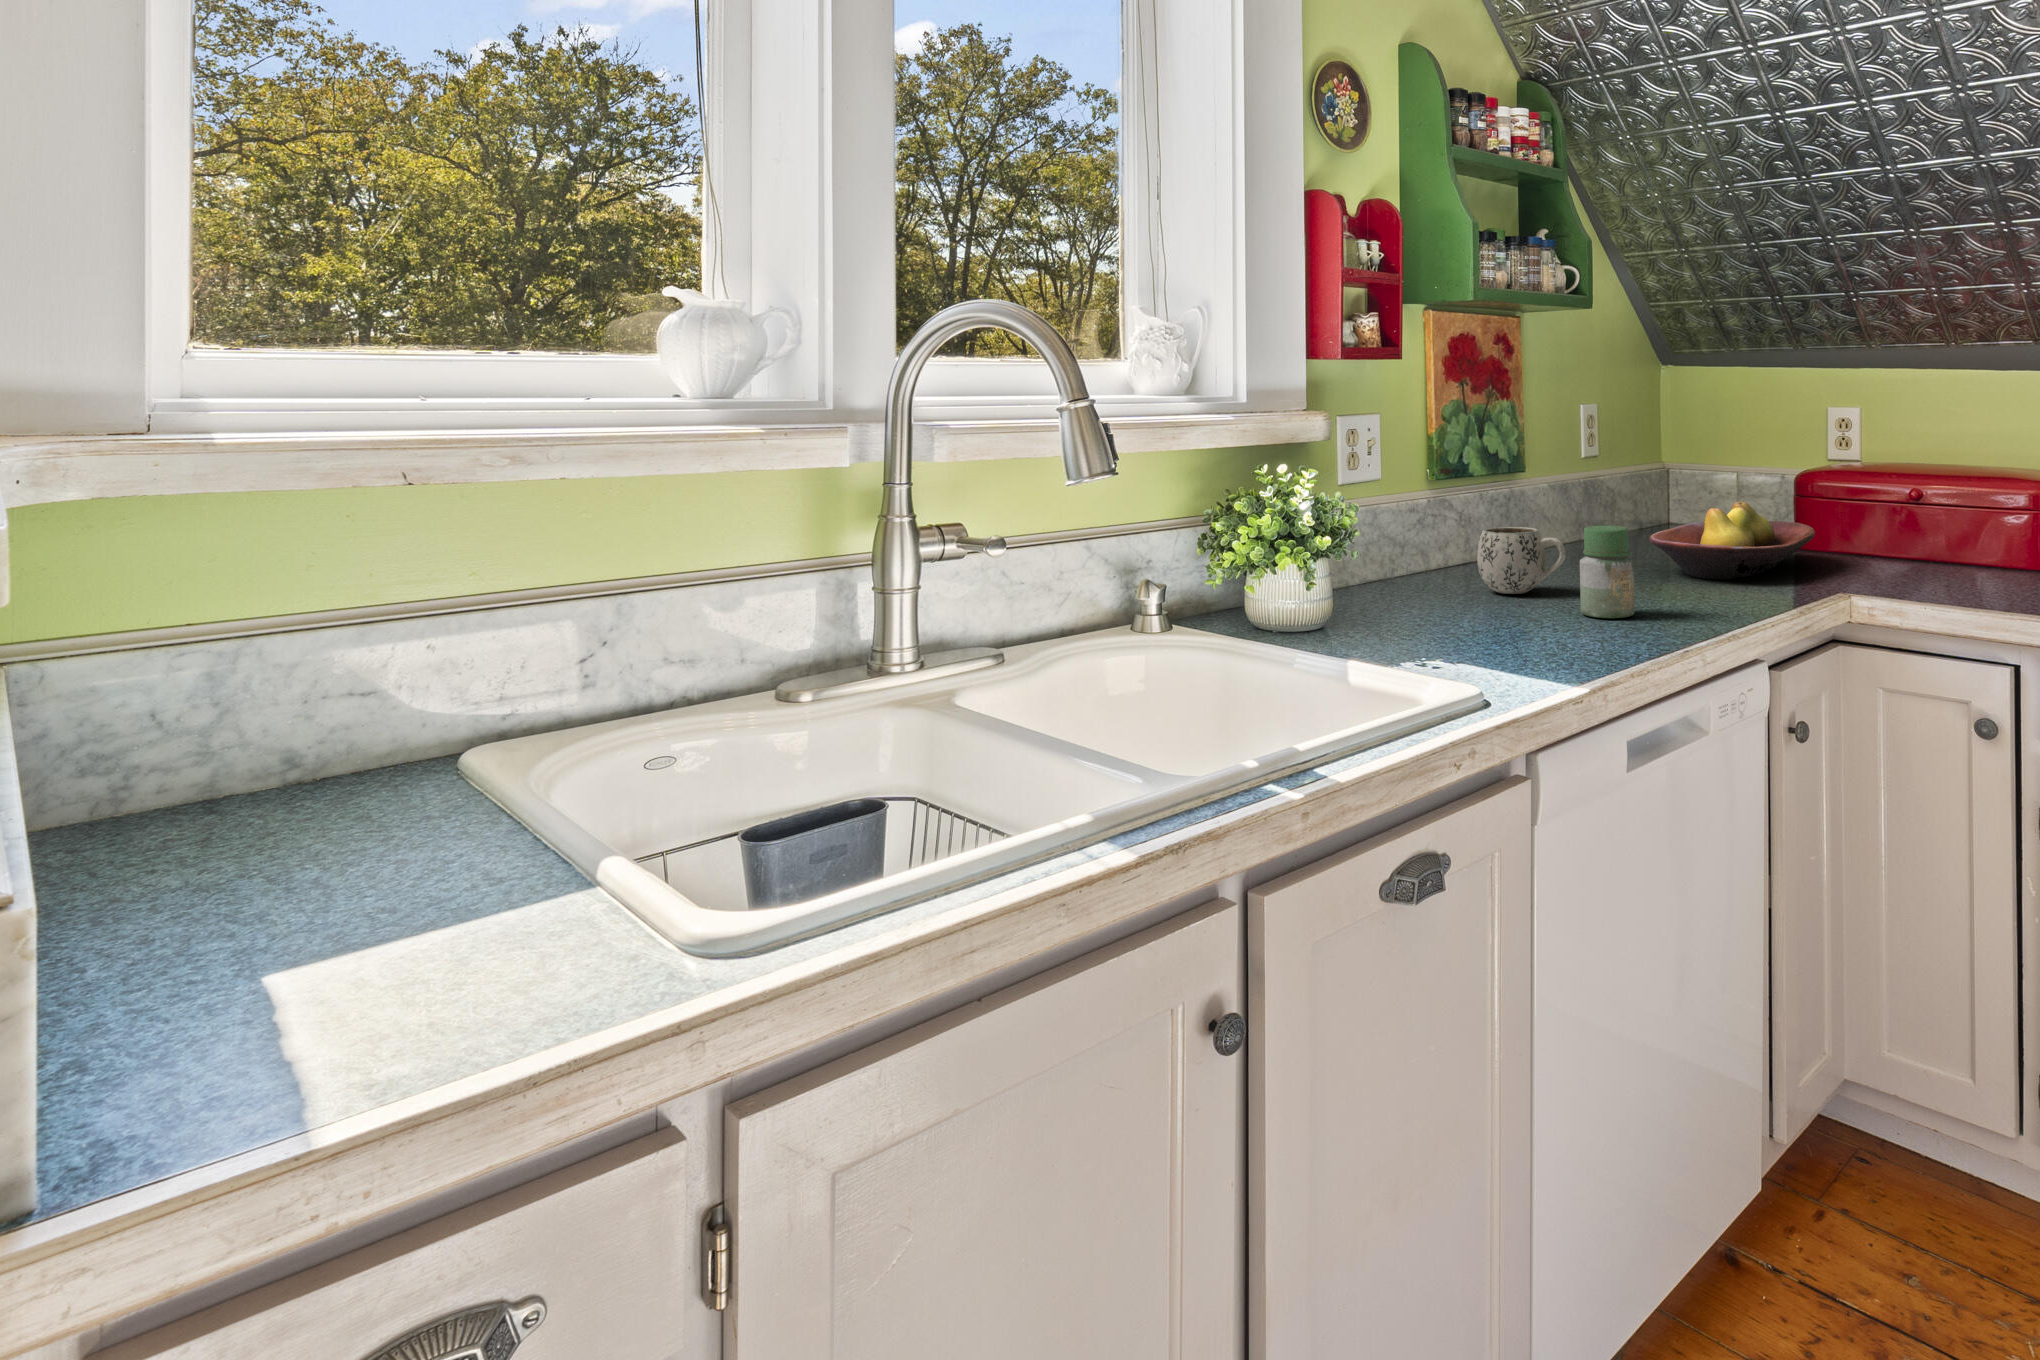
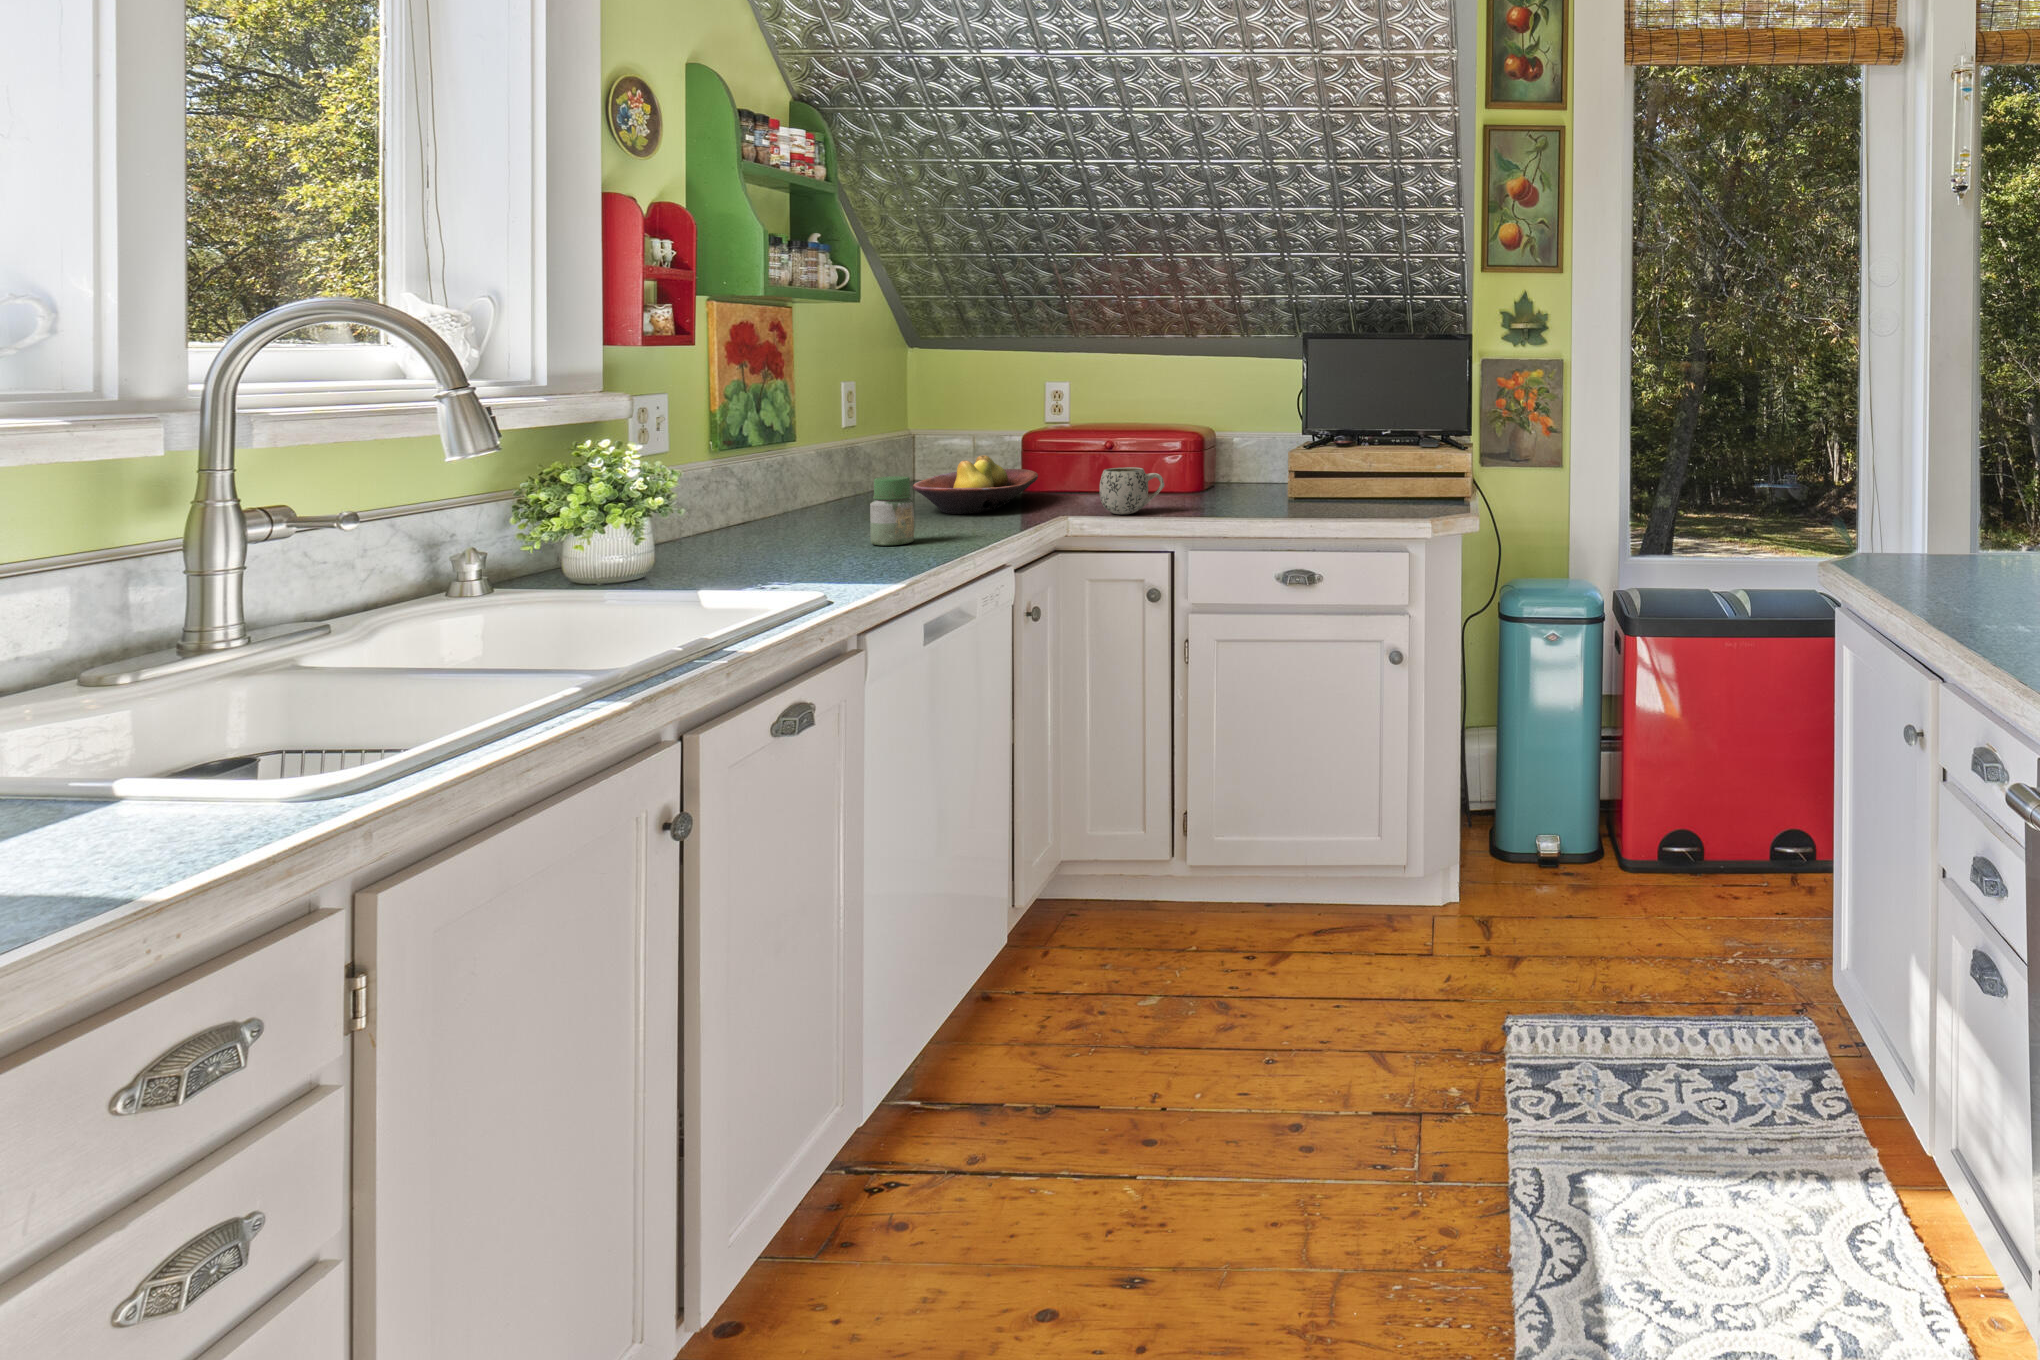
mug: present [1477,527,1566,594] -> present [1100,467,1164,514]

